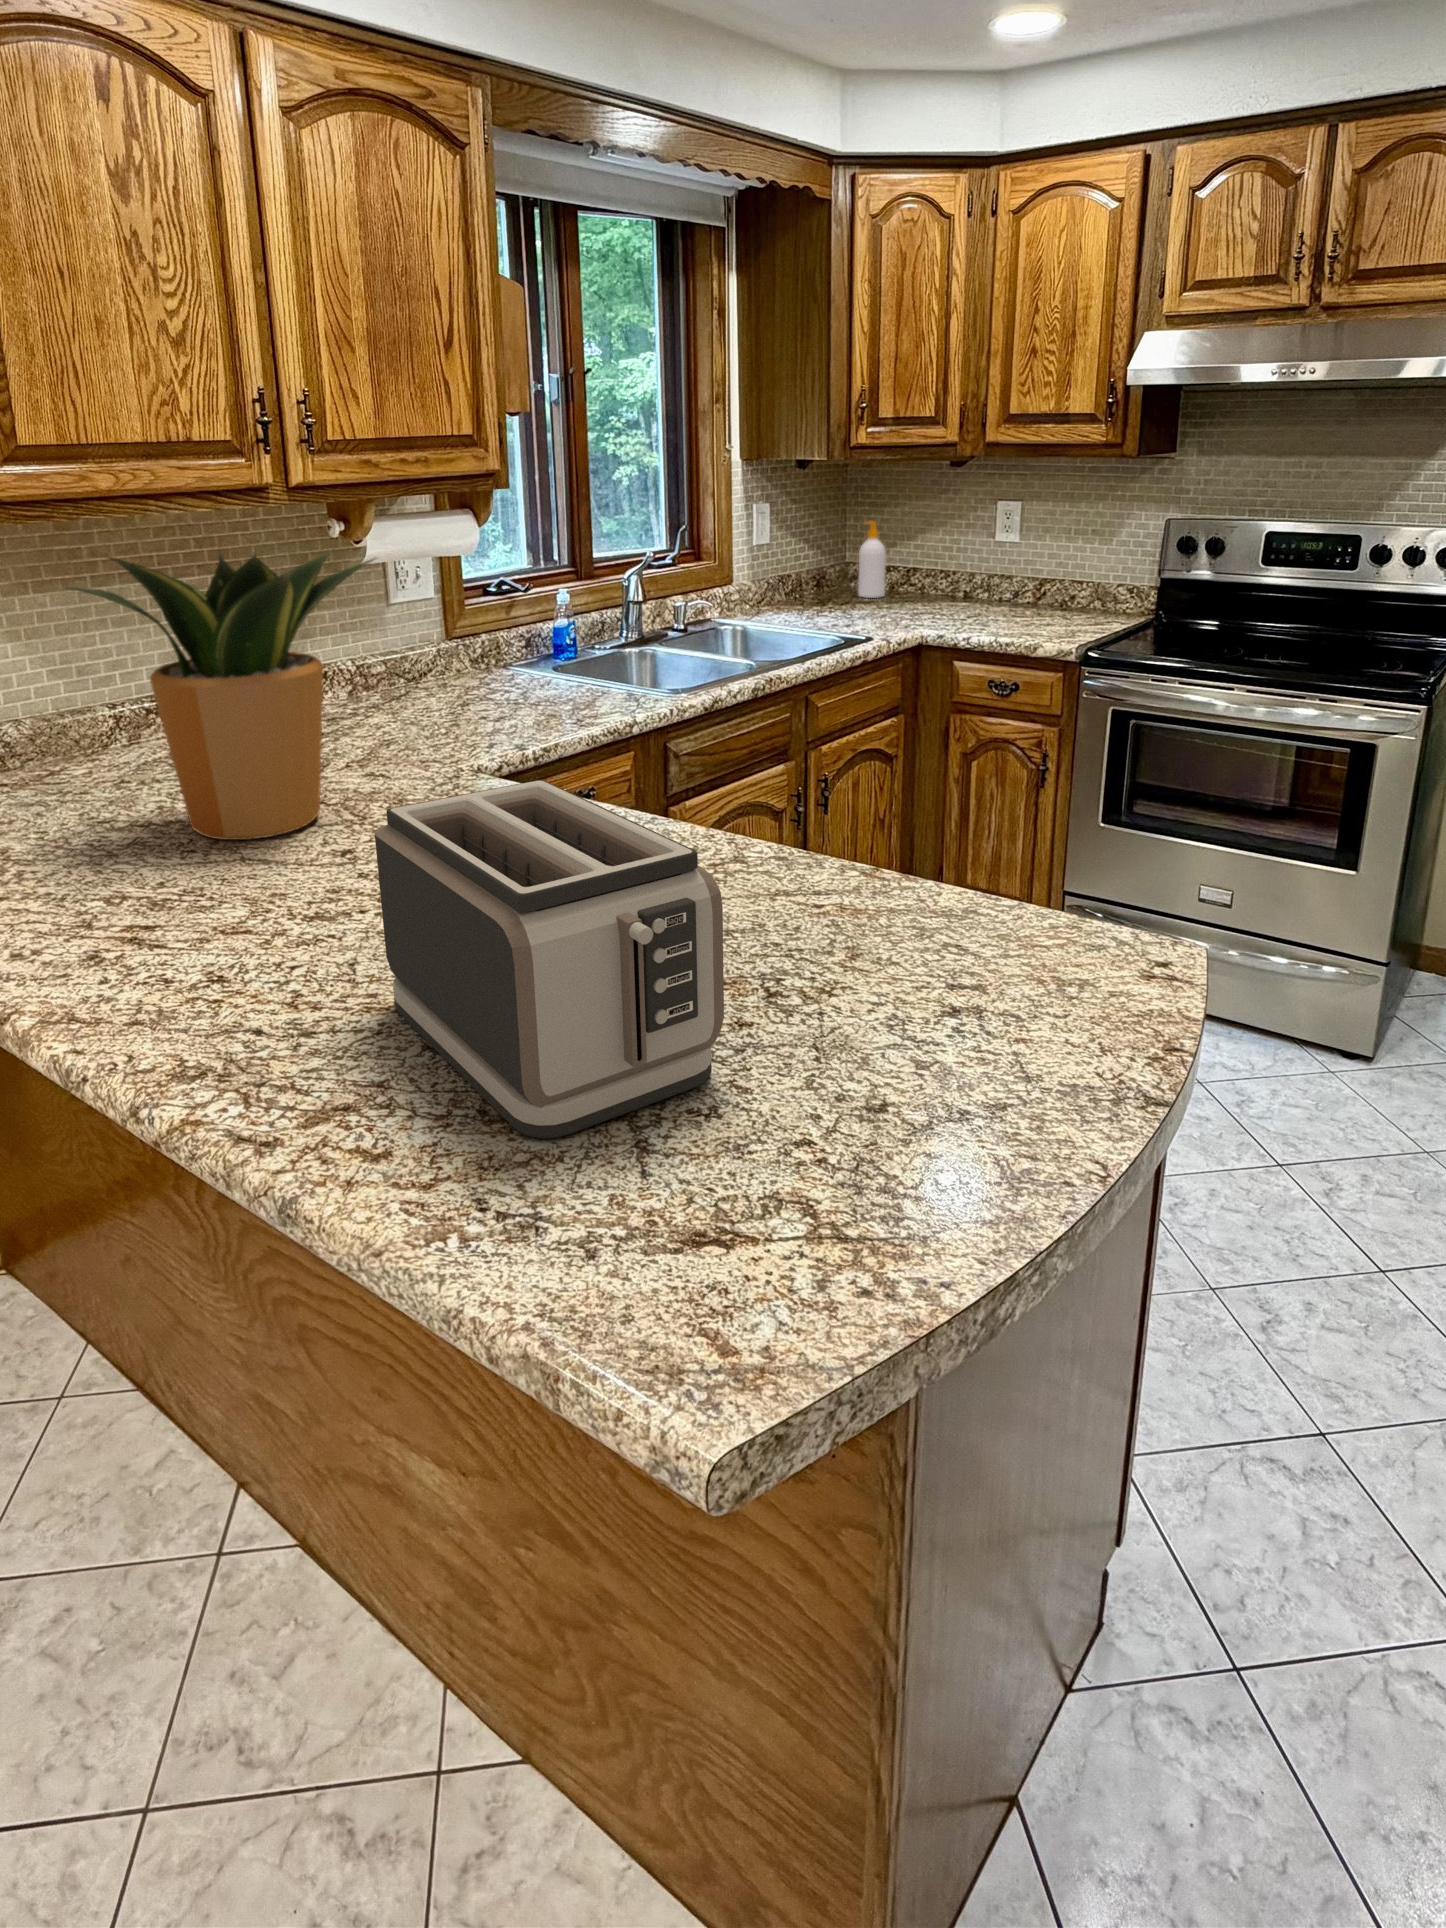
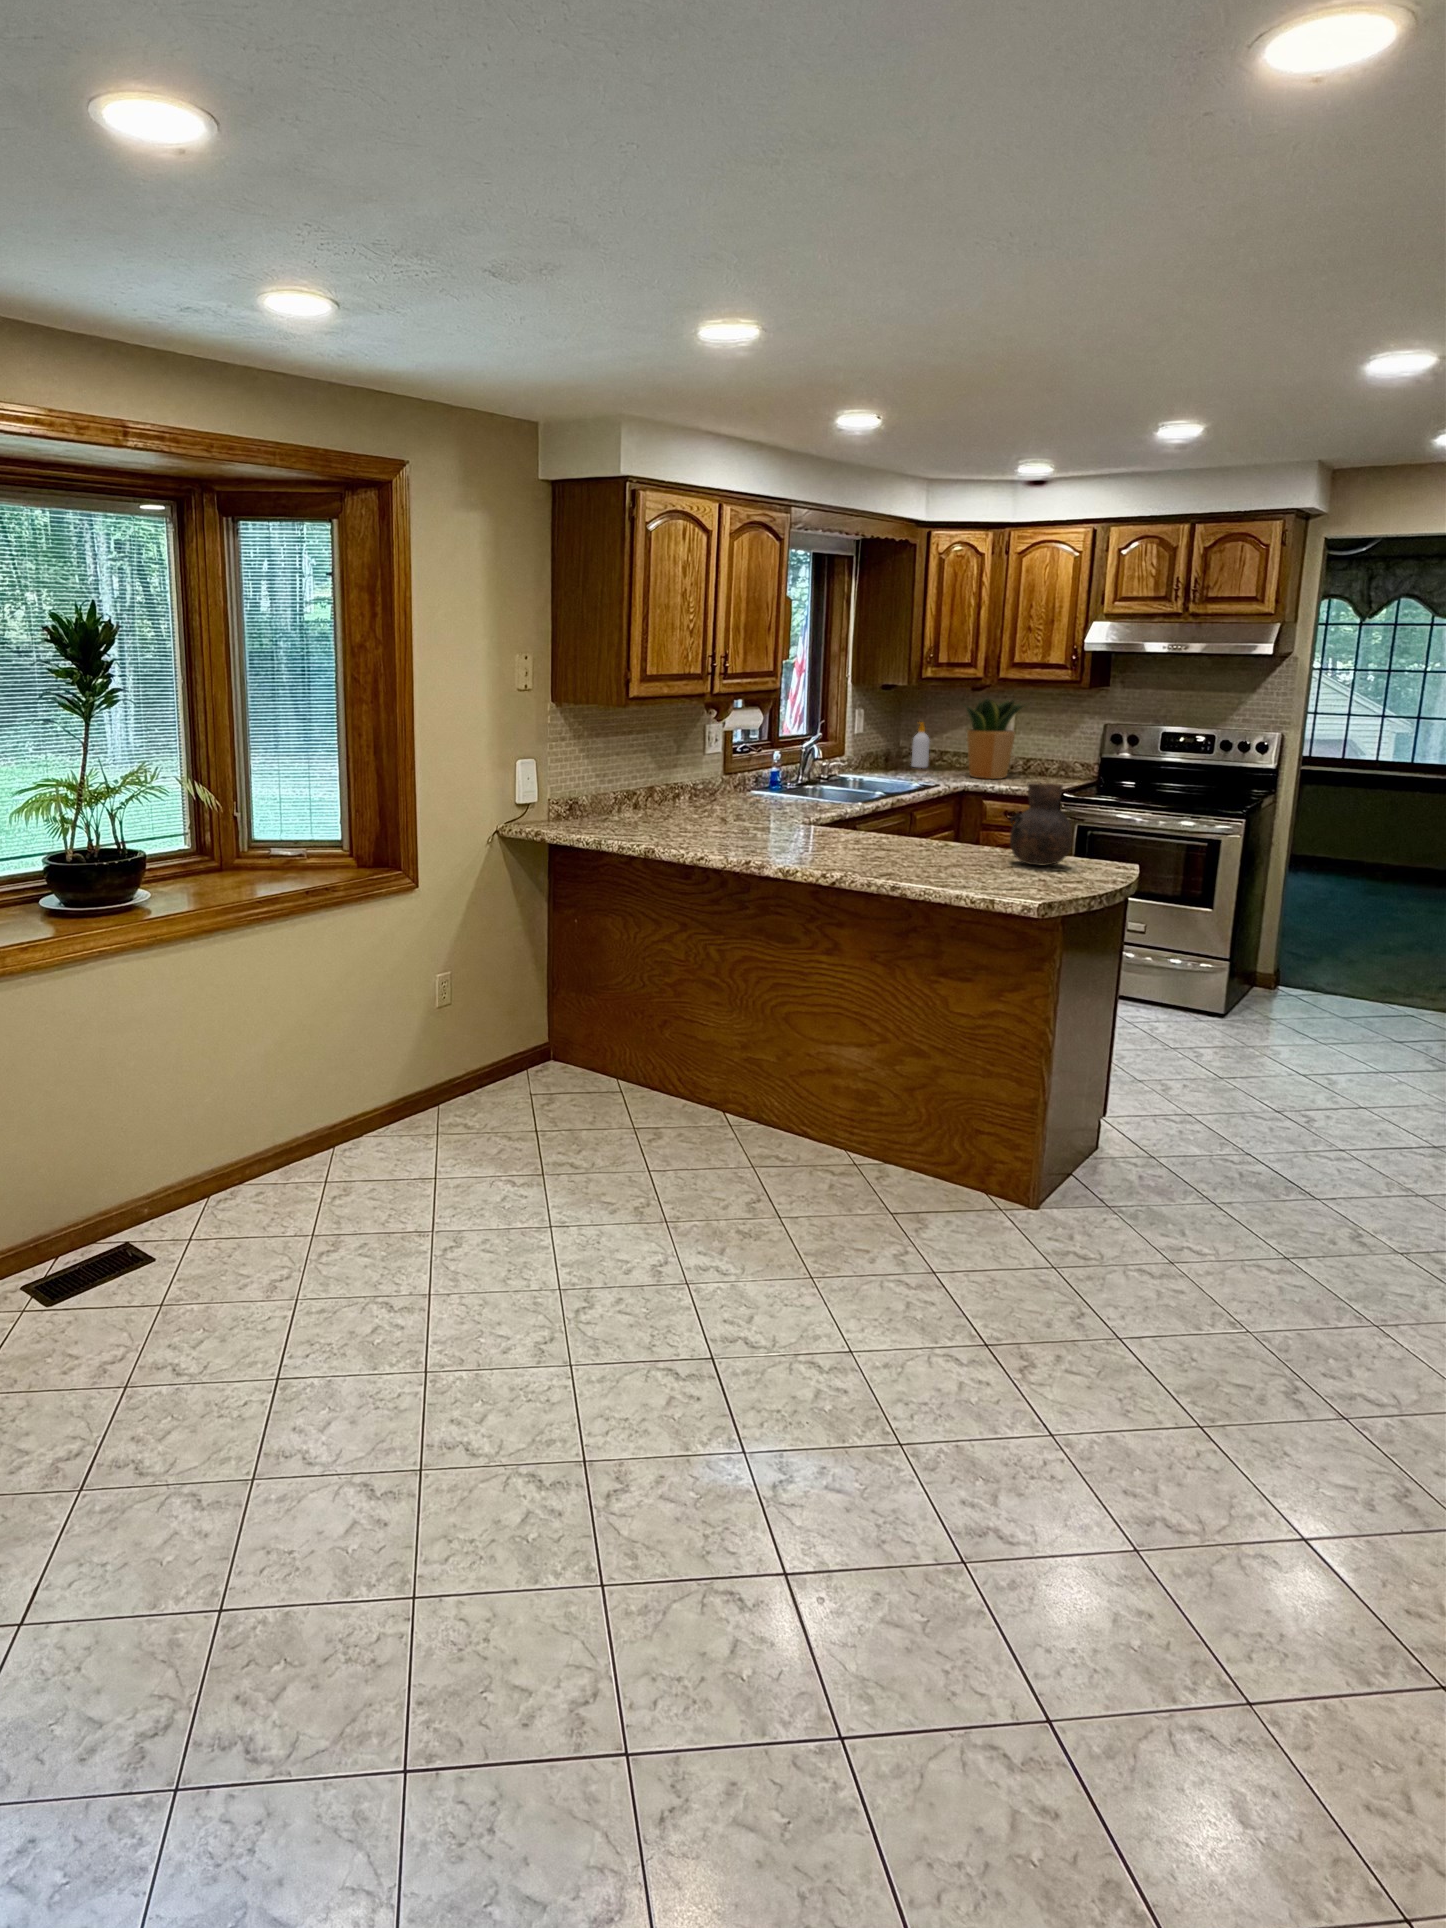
potted plant: present [67,550,375,840] -> present [966,698,1025,779]
vase: none [815,730,993,975] -> present [1010,783,1072,866]
toaster: present [375,780,724,1138] -> none [873,795,1003,883]

